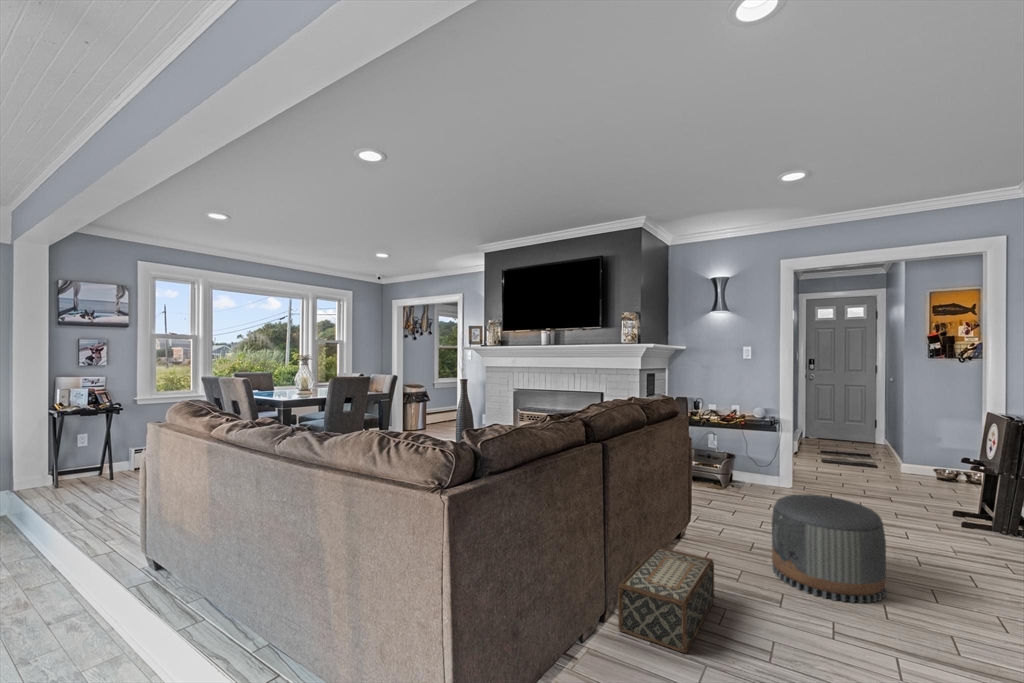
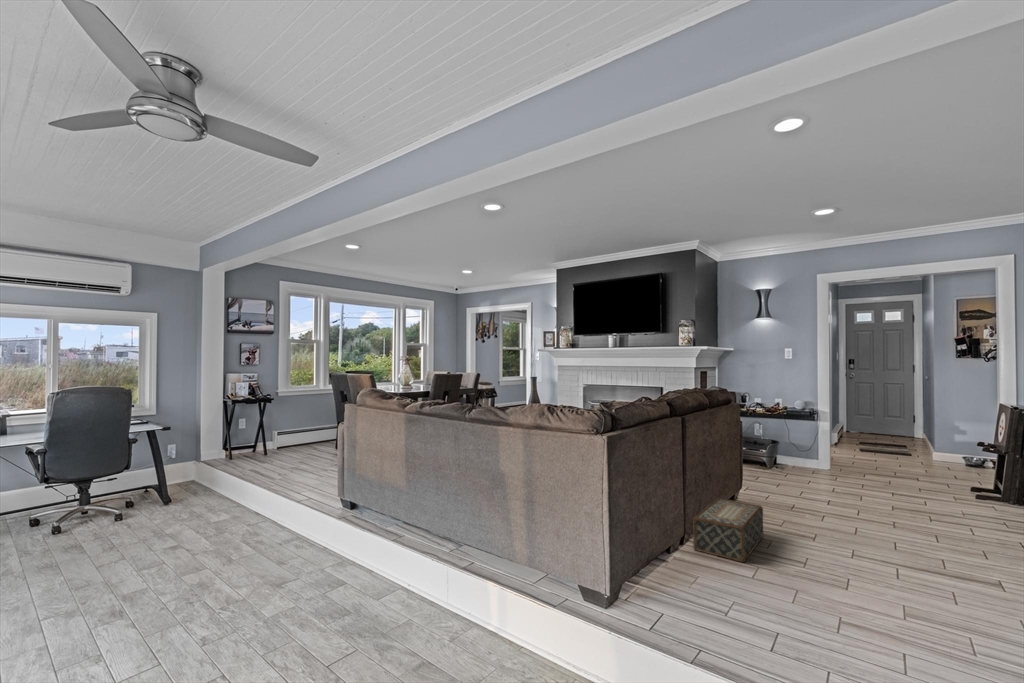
pouf: present [772,495,886,603] -> none [808,464,900,542]

